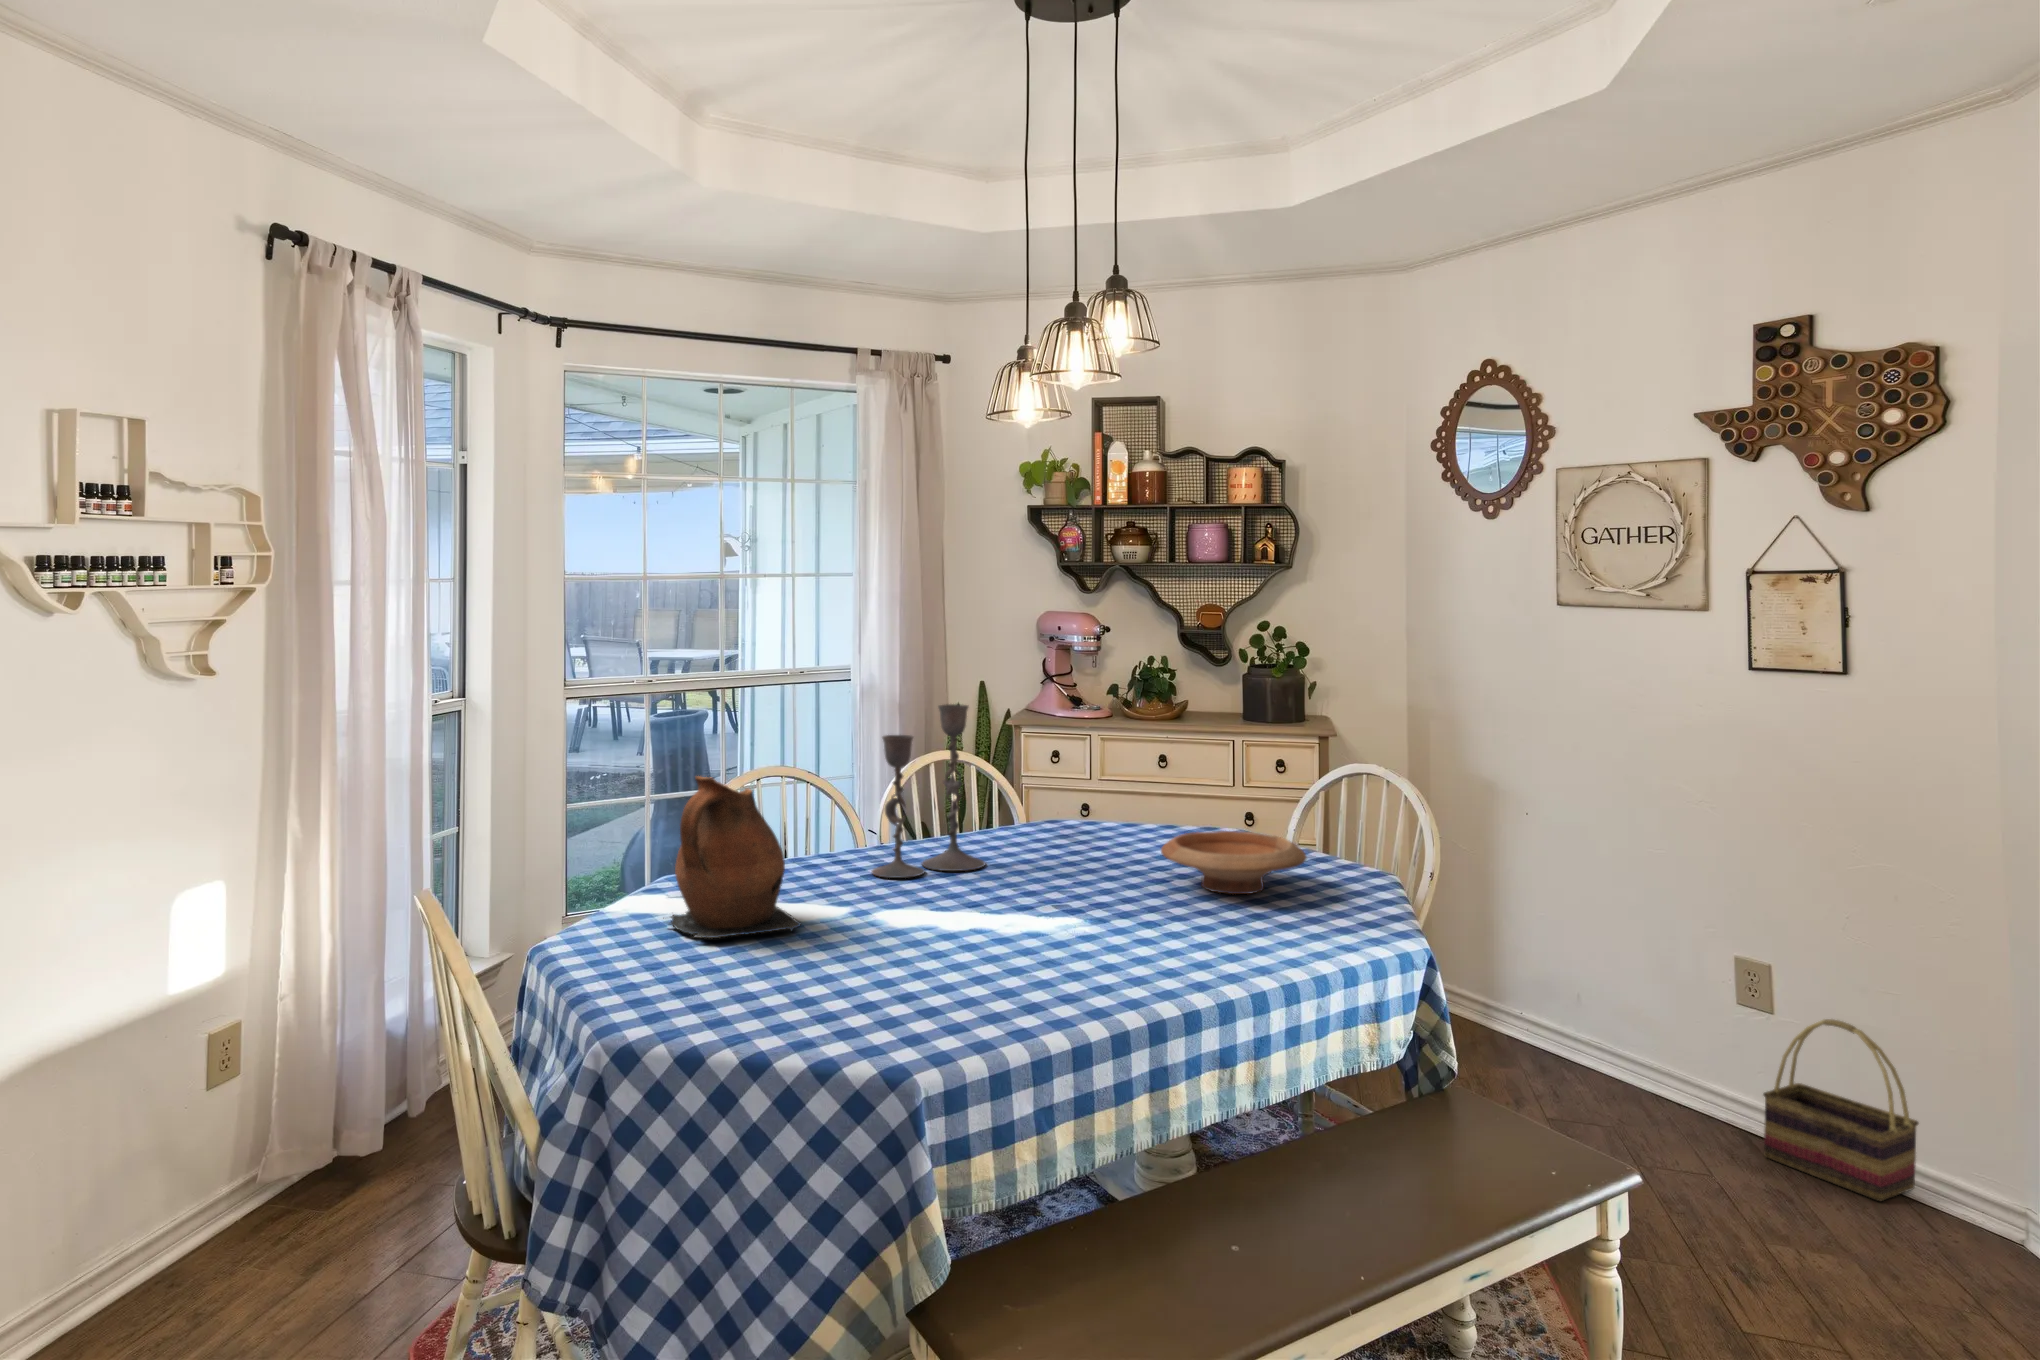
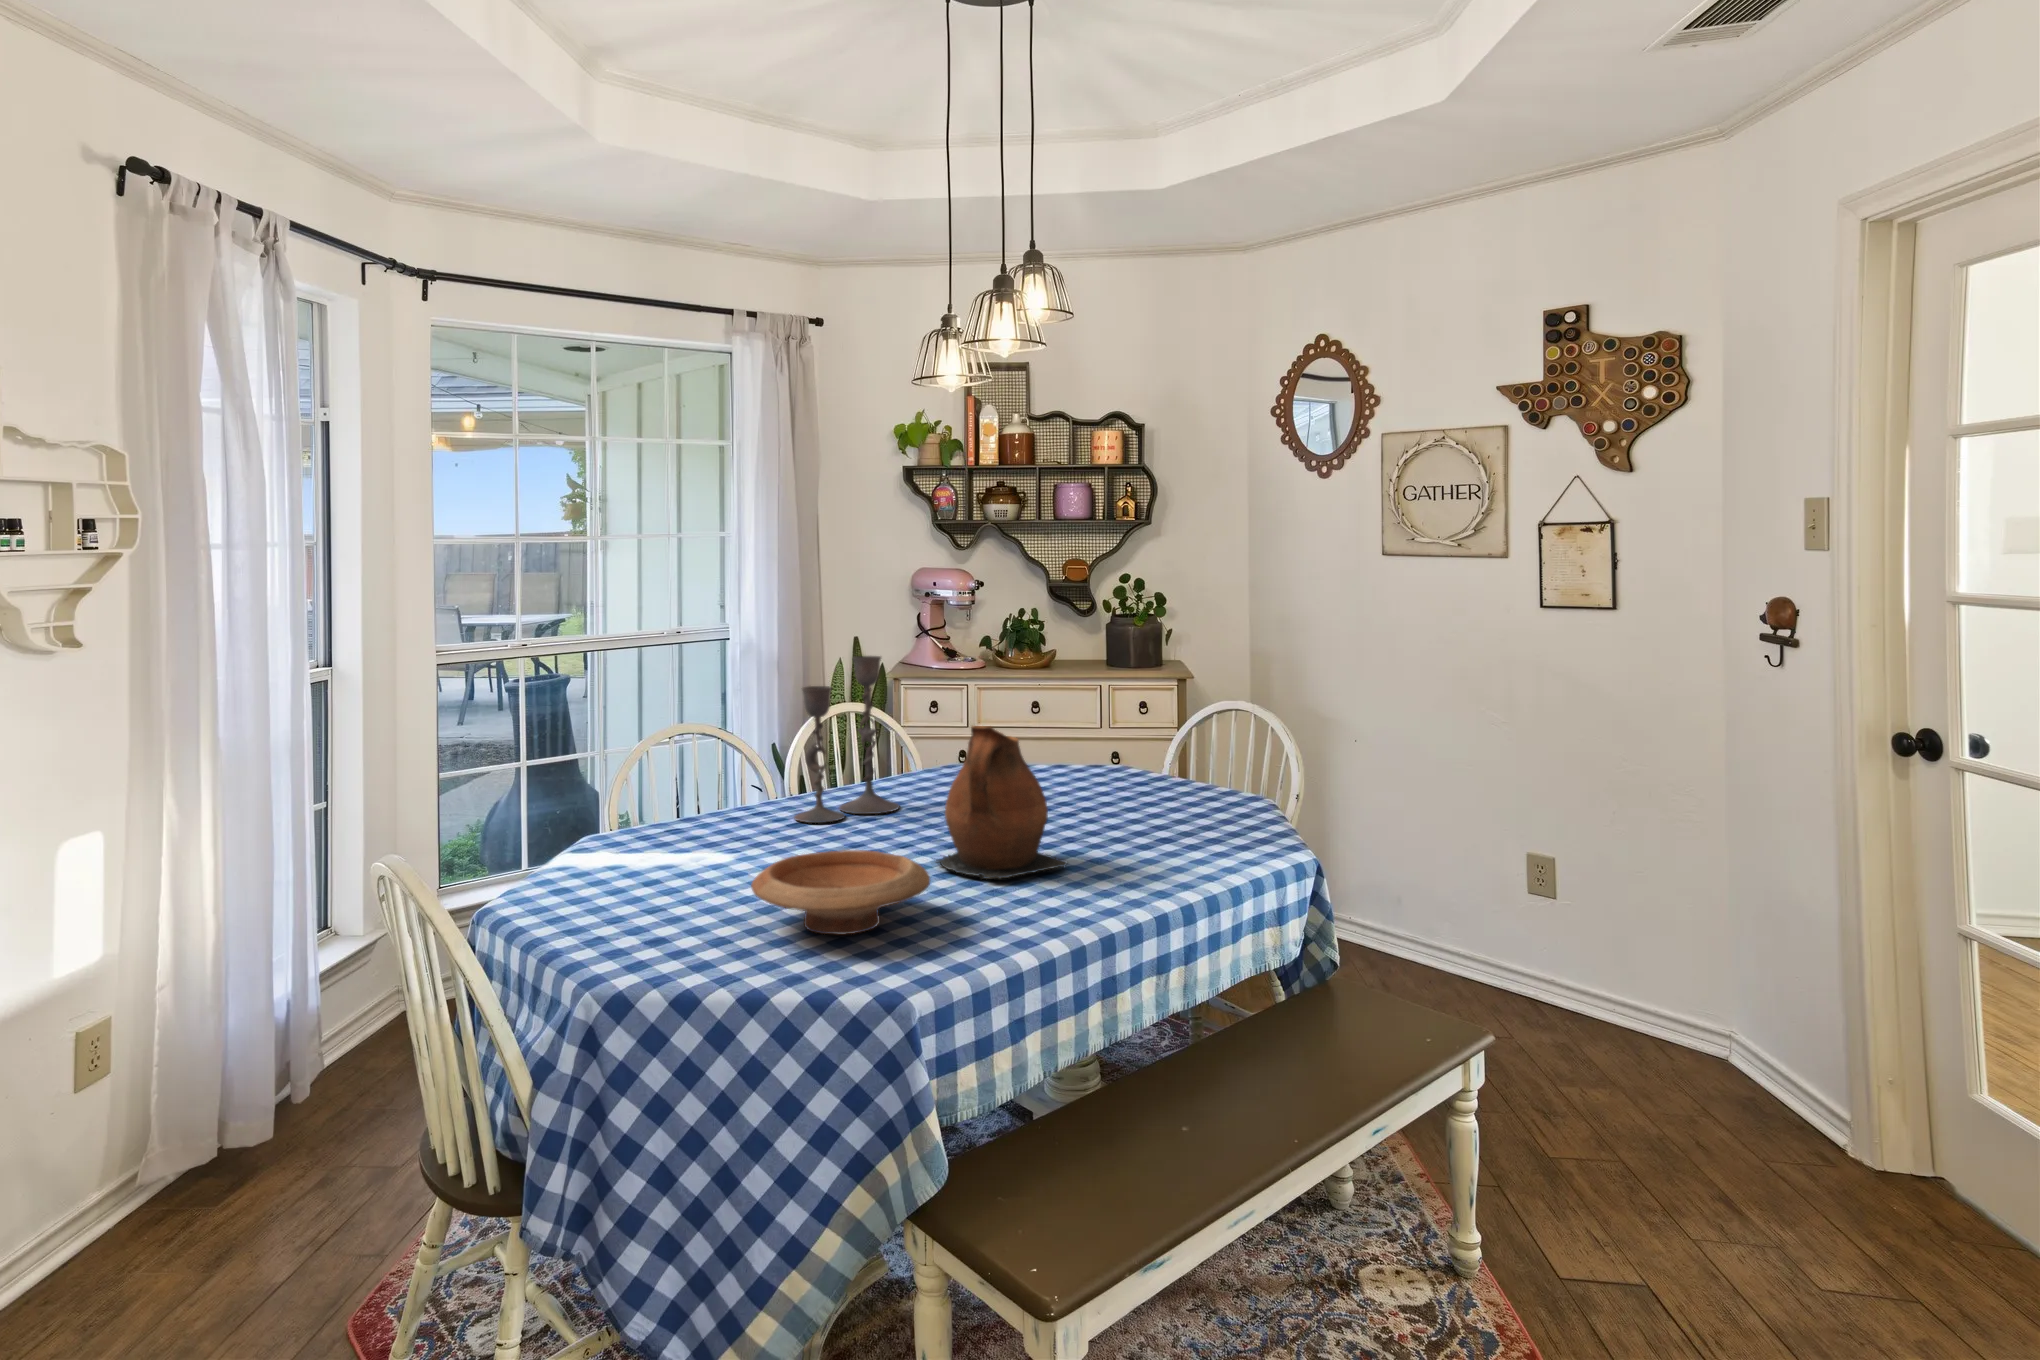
ceramic pitcher: present [670,776,801,938] -> present [936,726,1067,879]
wooden bowl: present [1161,831,1306,894] -> present [751,850,930,935]
basket: present [1763,1019,1919,1201] -> none [1564,907,1689,1058]

